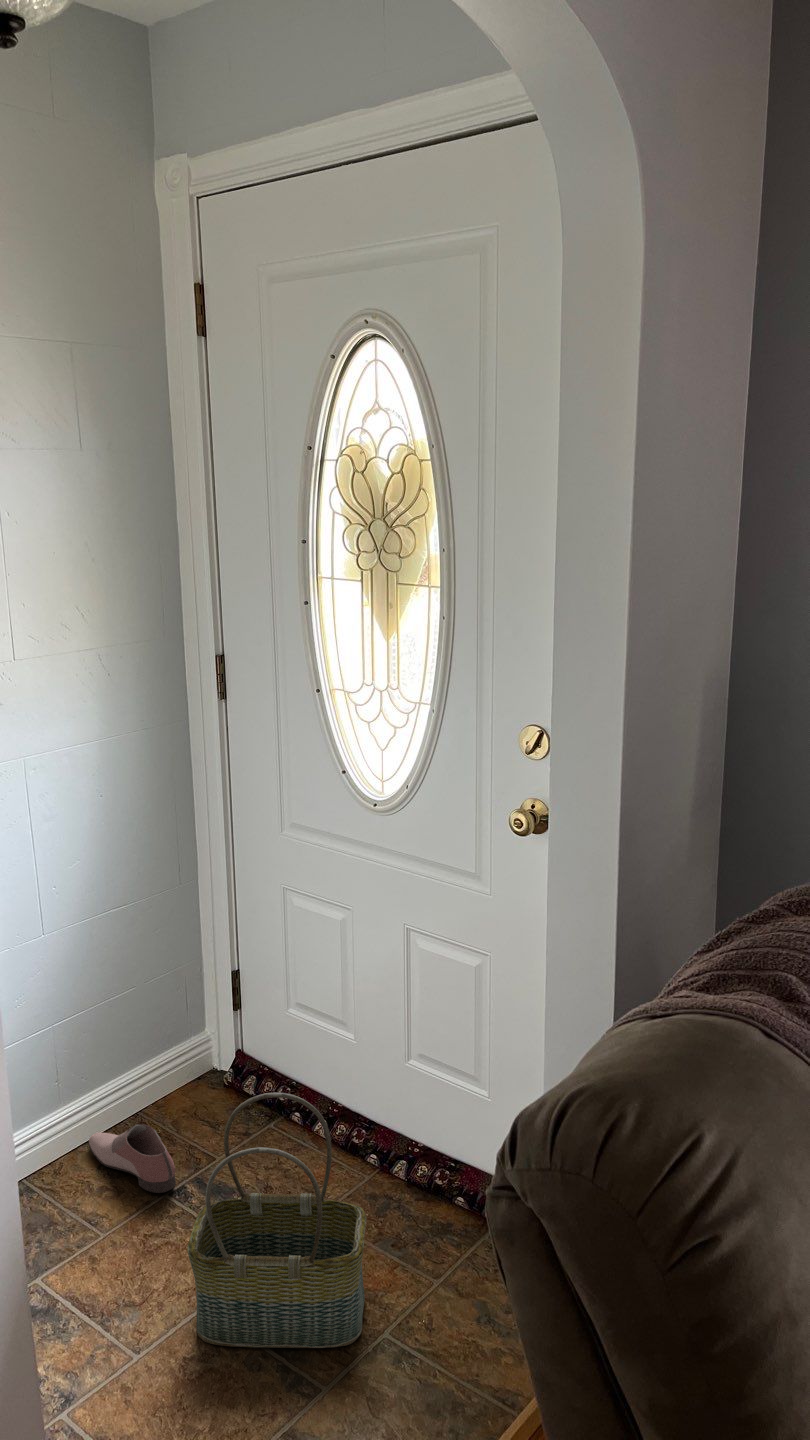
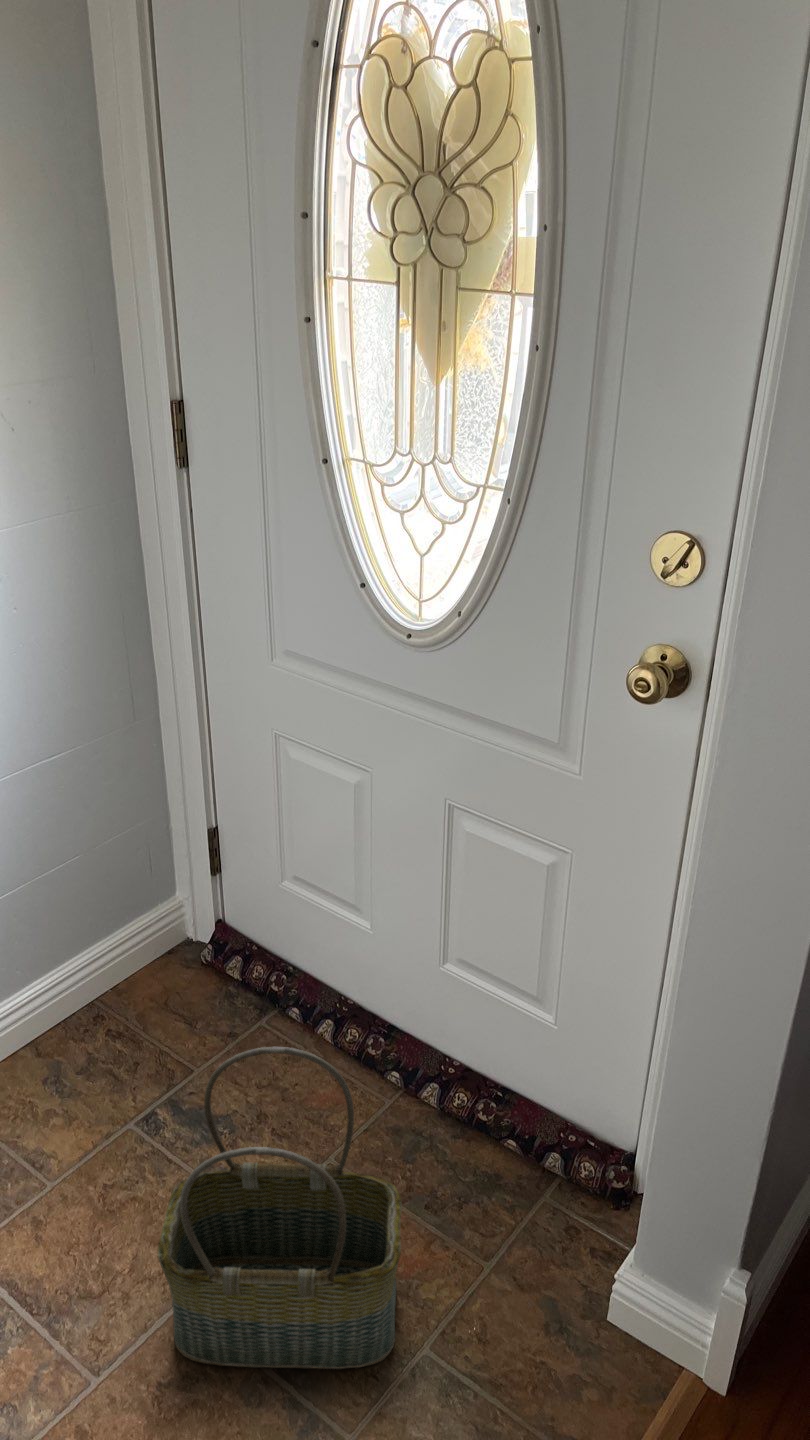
shoe: present [89,1124,176,1193] -> none [28,1034,142,1124]

